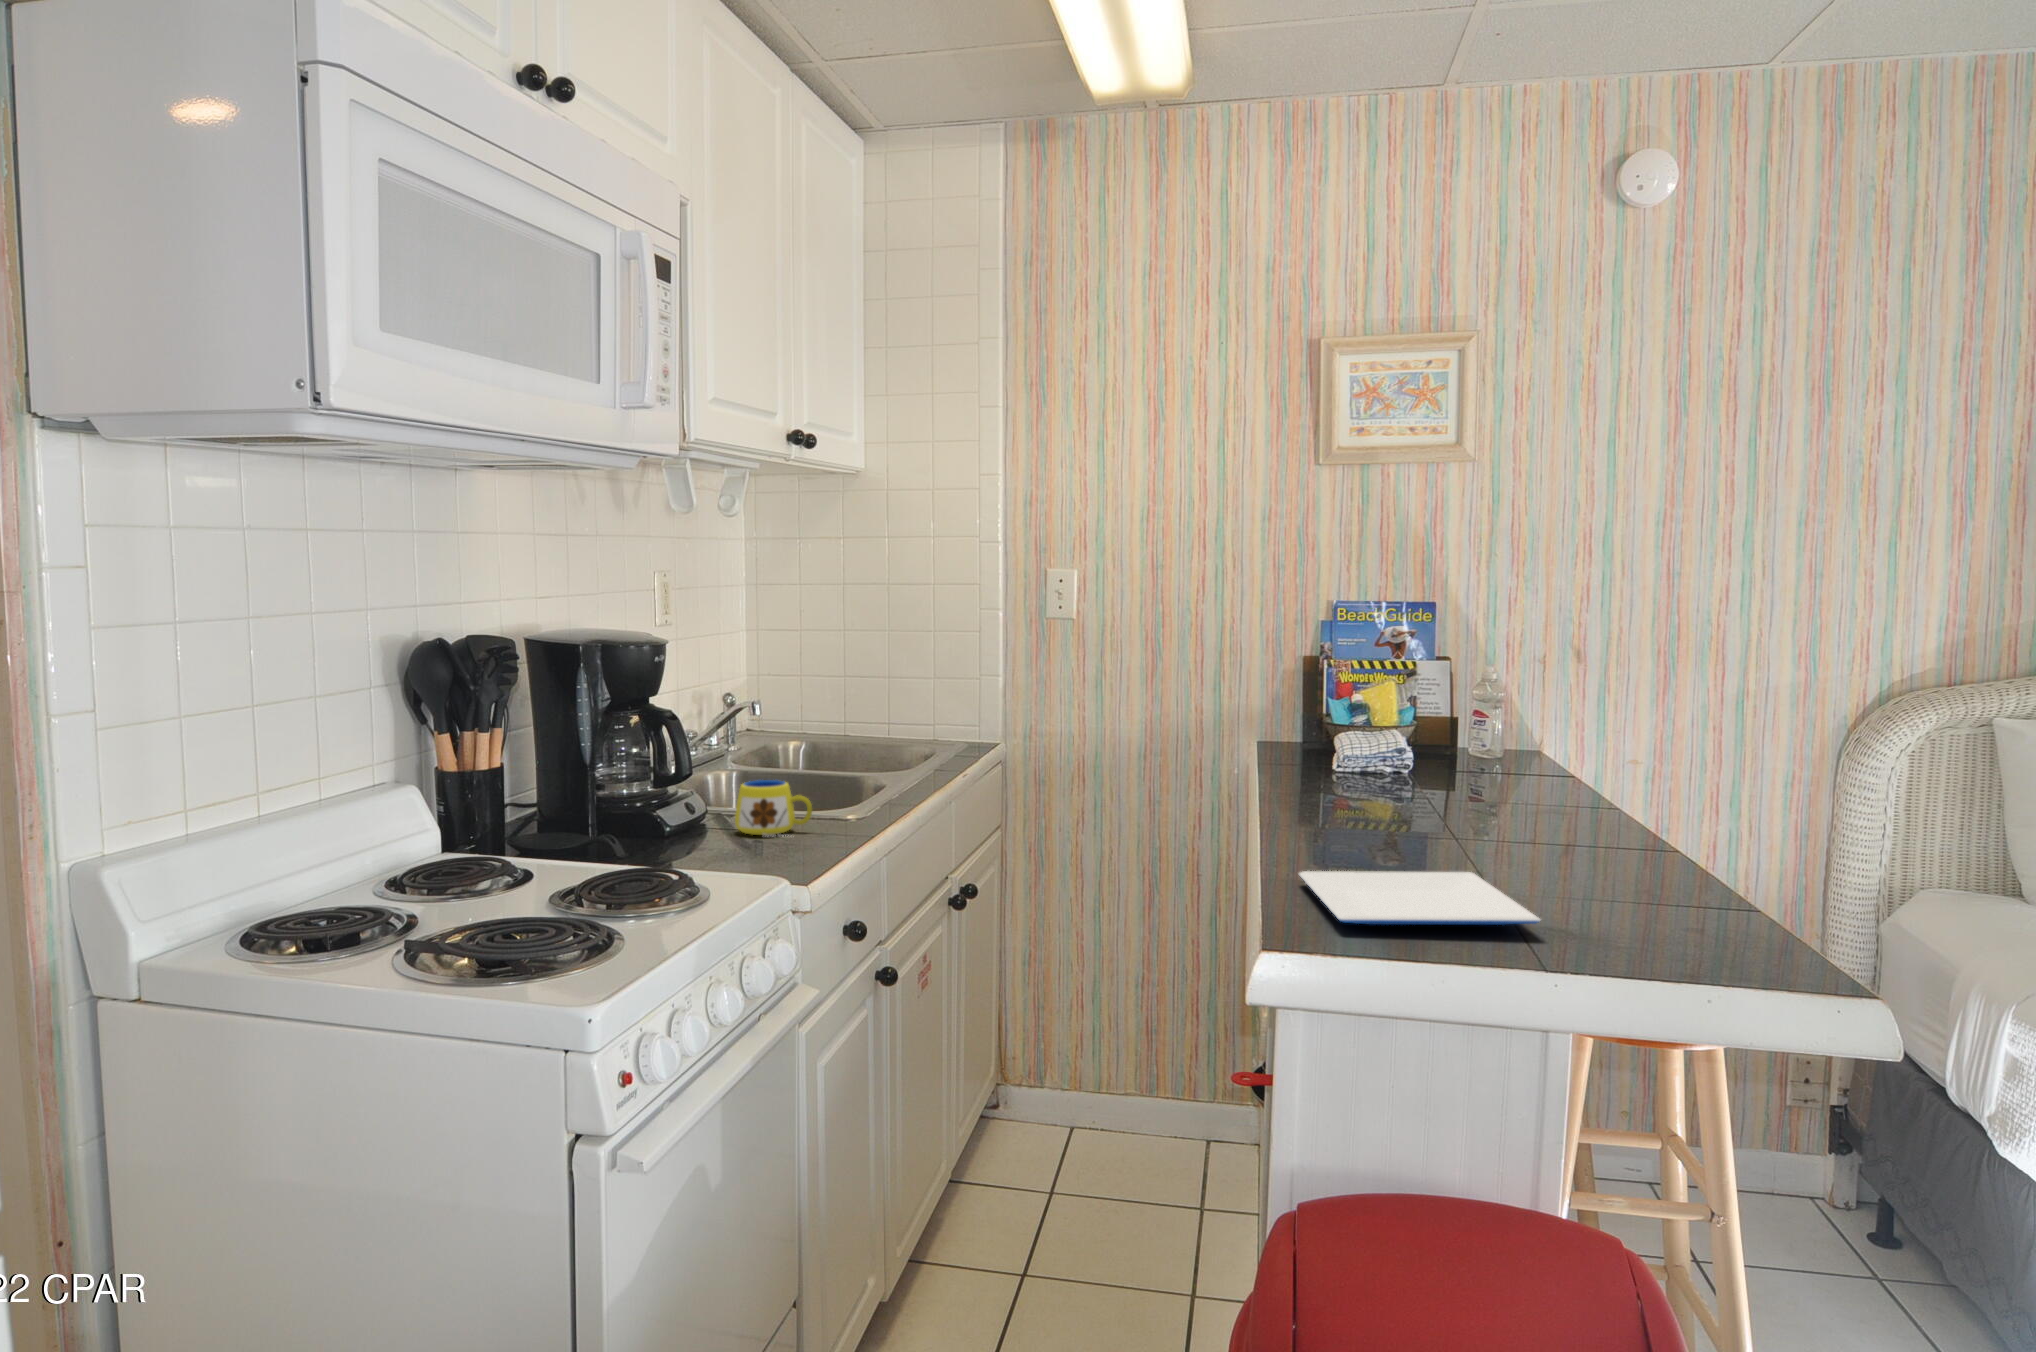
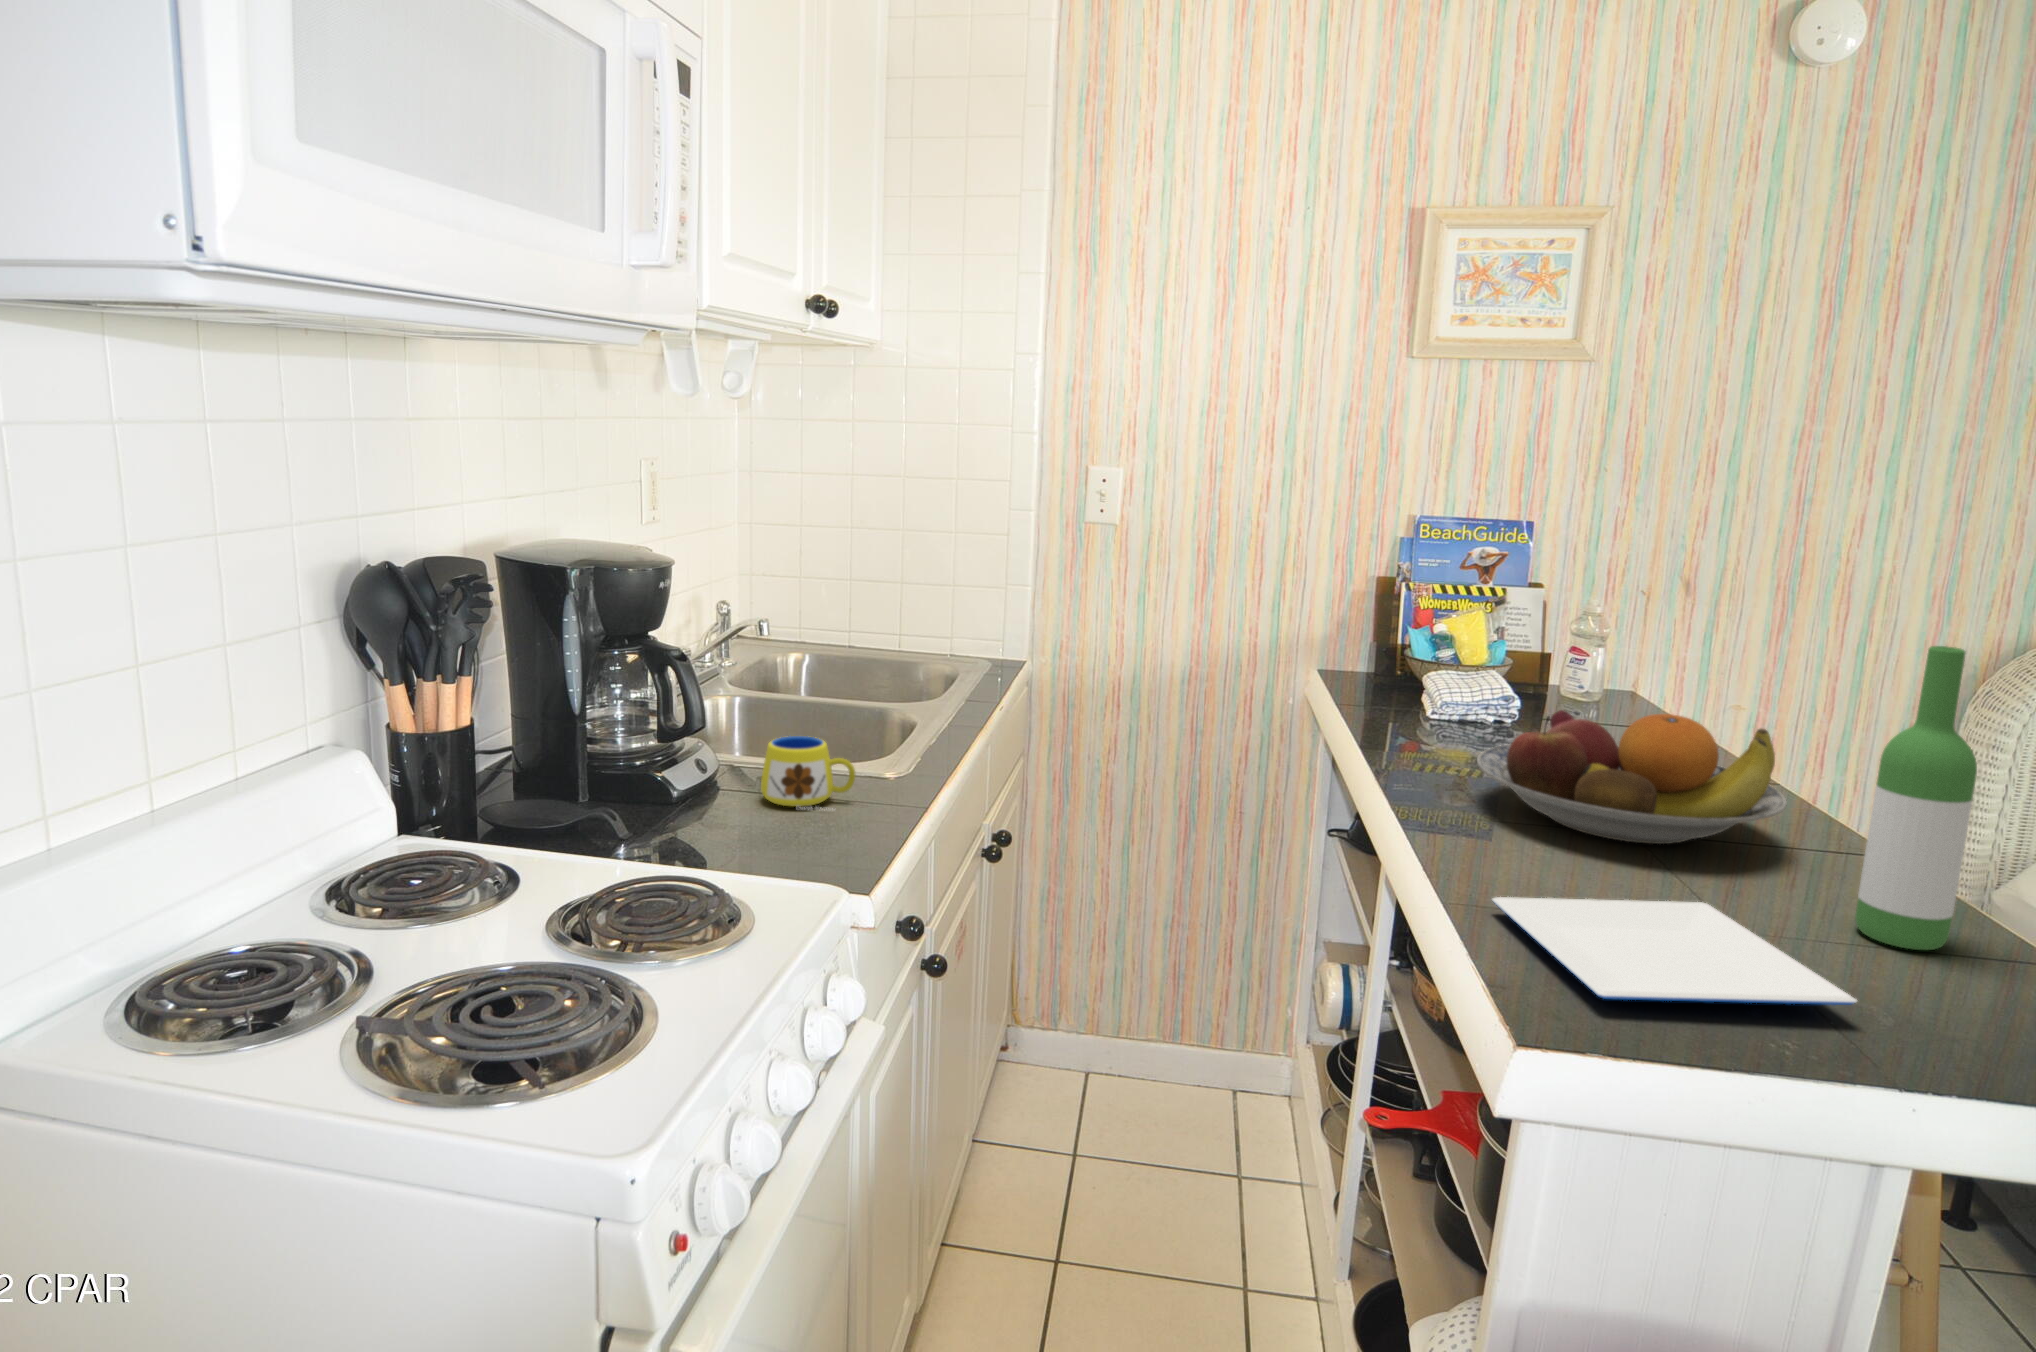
wine bottle: none [1597,658,1669,902] -> present [1855,646,1977,950]
fruit bowl: none [1335,739,1581,846] -> present [1477,710,1787,844]

